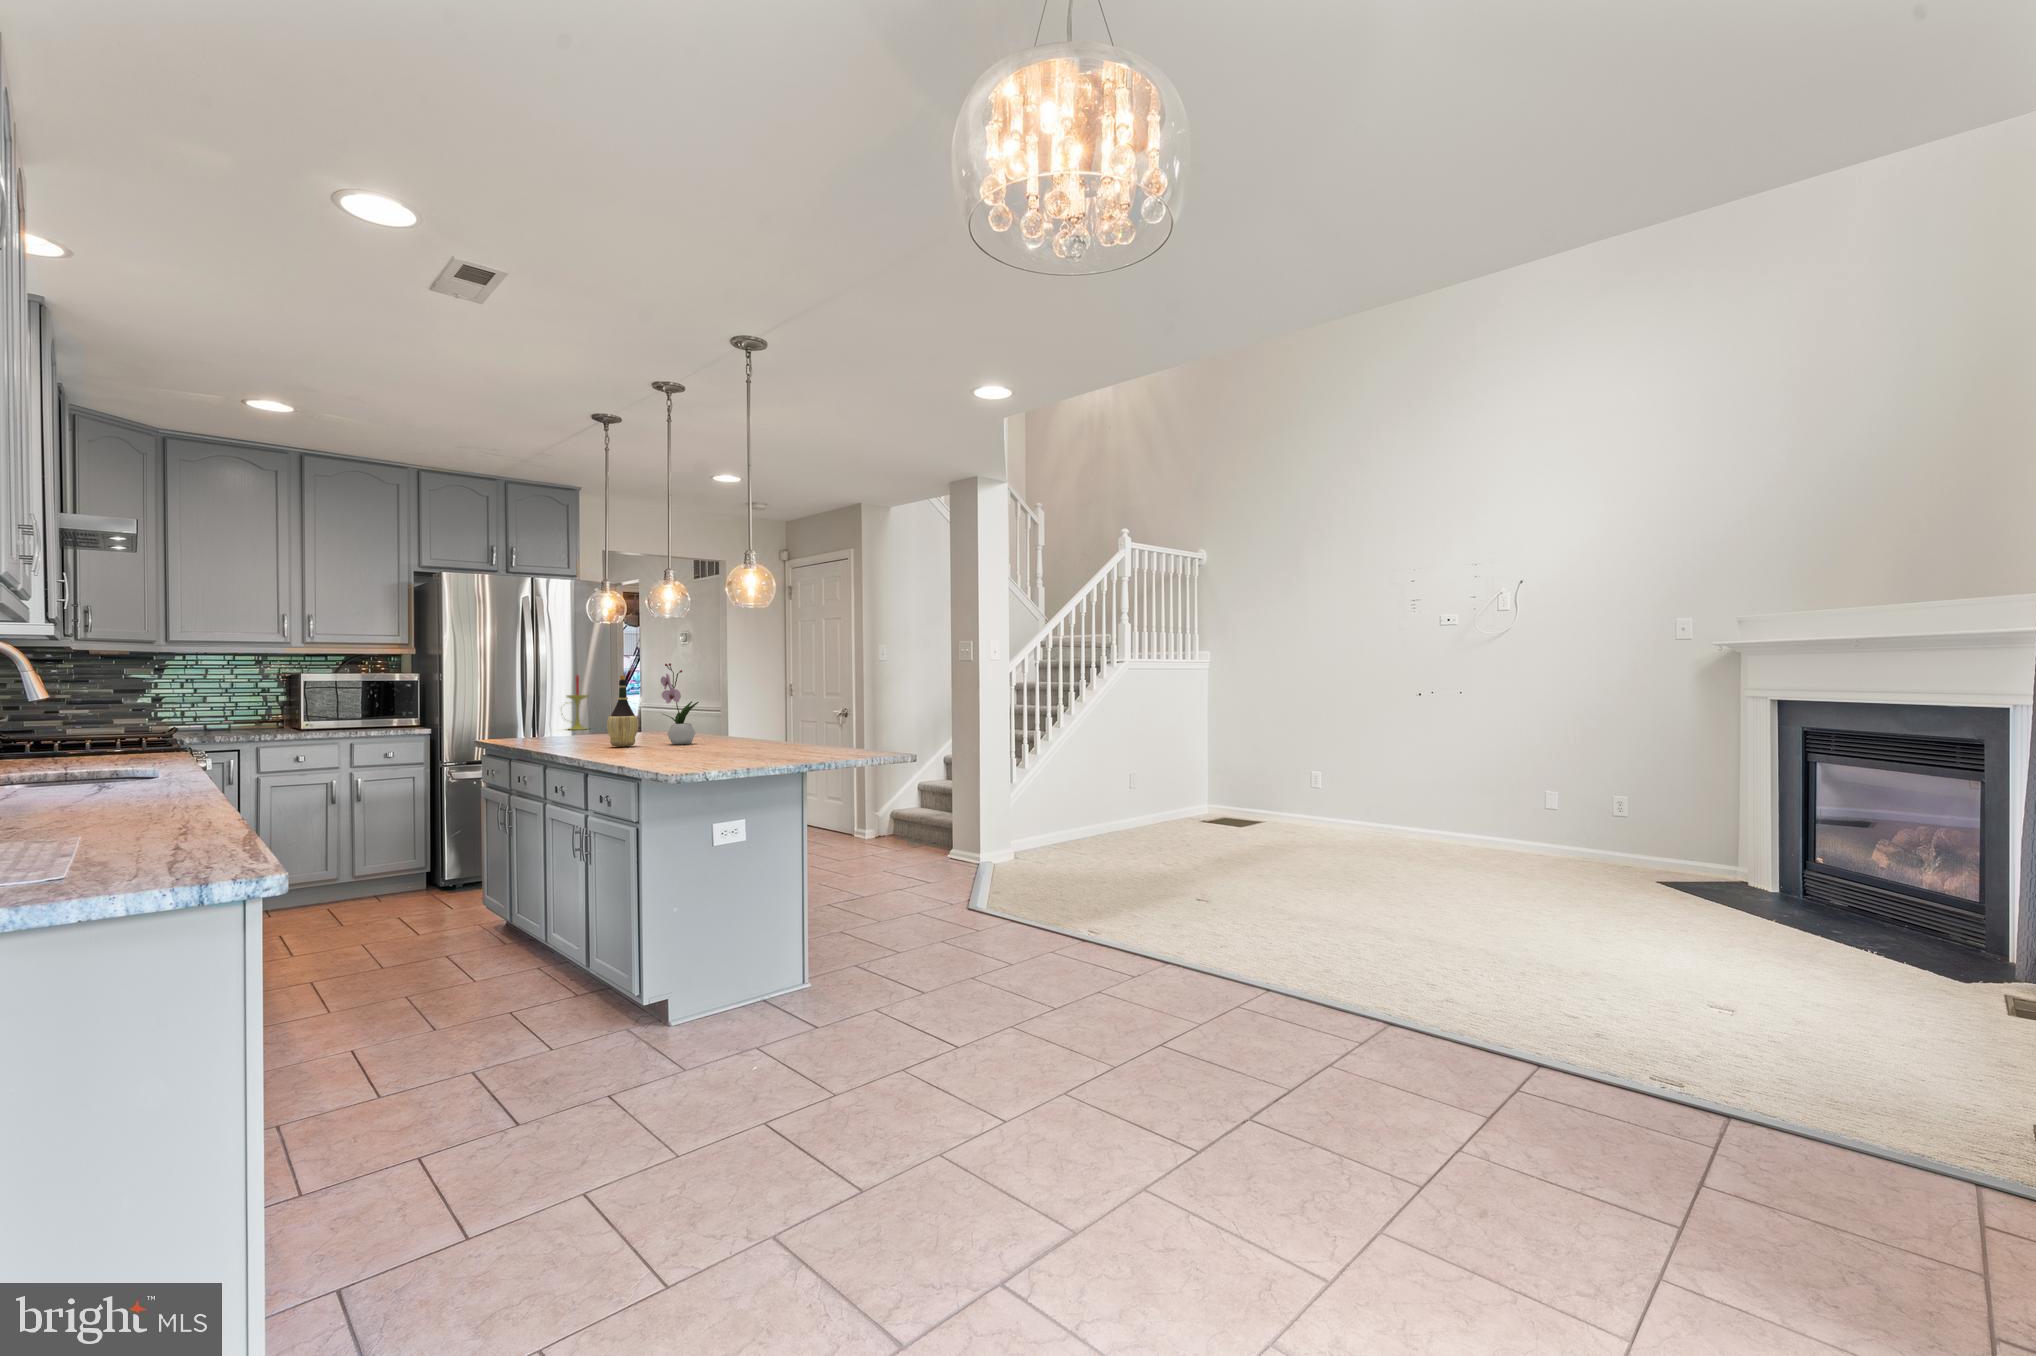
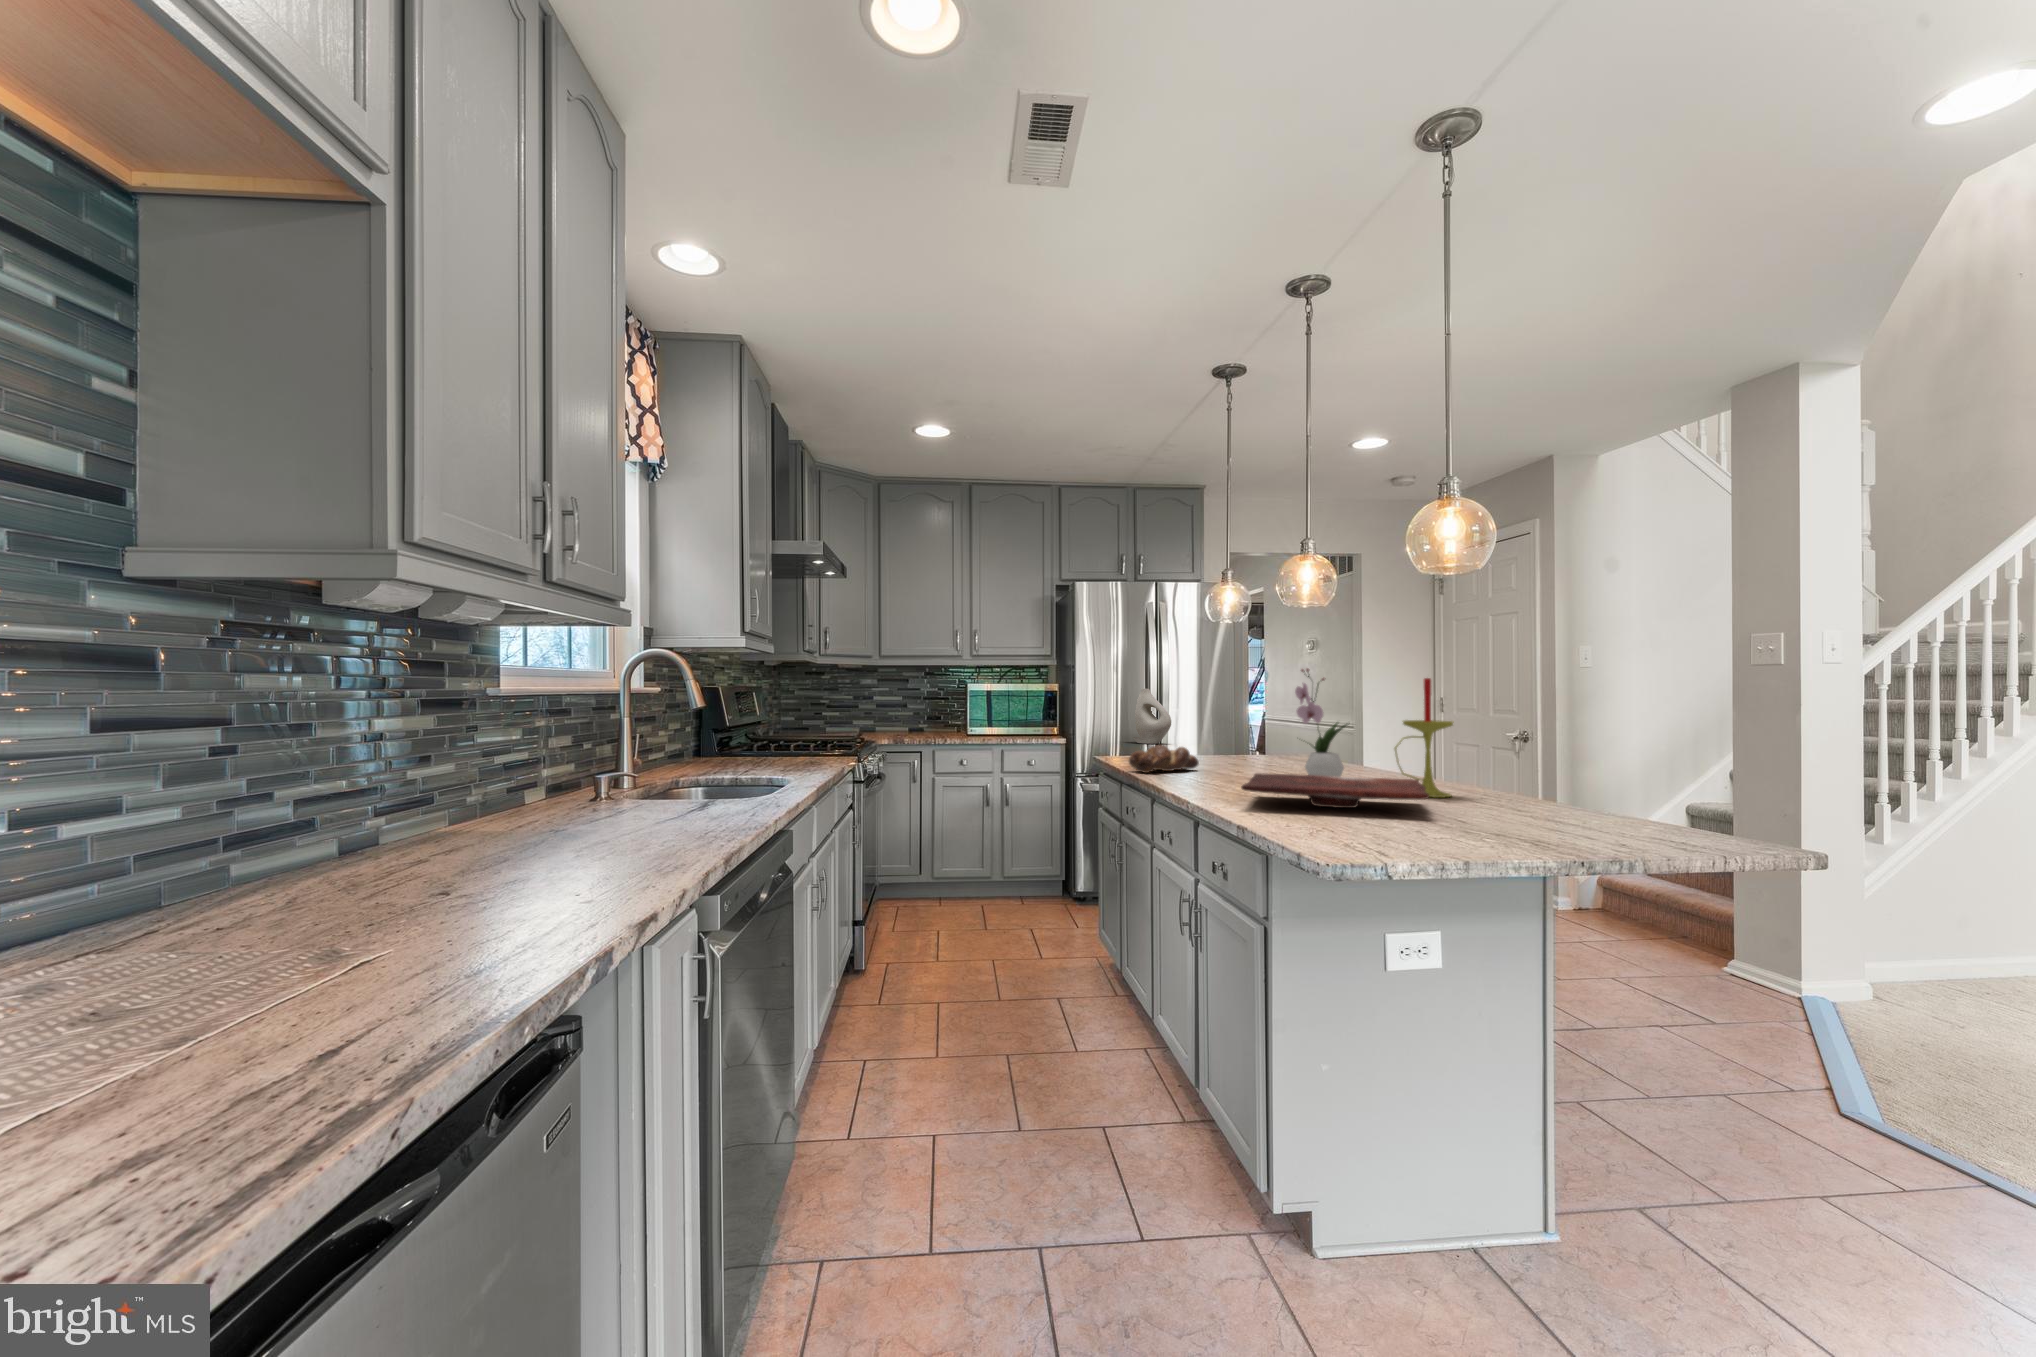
candle: present [566,675,588,730] -> present [1394,678,1453,798]
wine bottle: present [607,675,638,747] -> none [1225,684,1265,780]
vase: none [498,678,548,730] -> present [1133,689,1171,744]
bread loaf: none [521,724,583,747] -> present [1129,745,1199,773]
cutting board: none [622,735,738,754] -> present [1241,773,1429,808]

